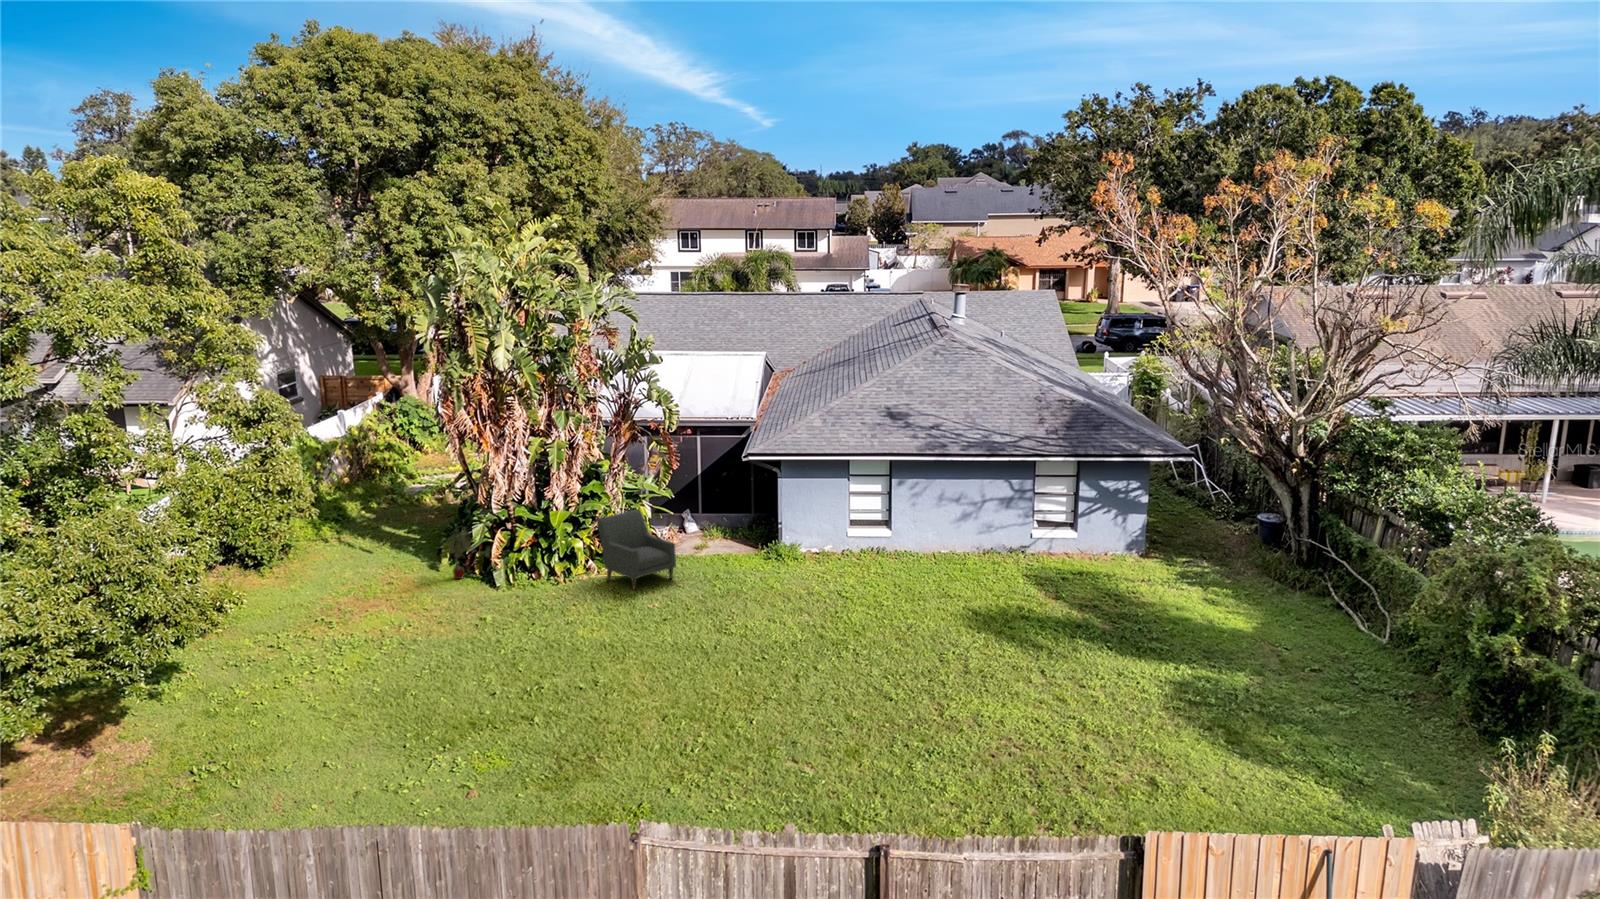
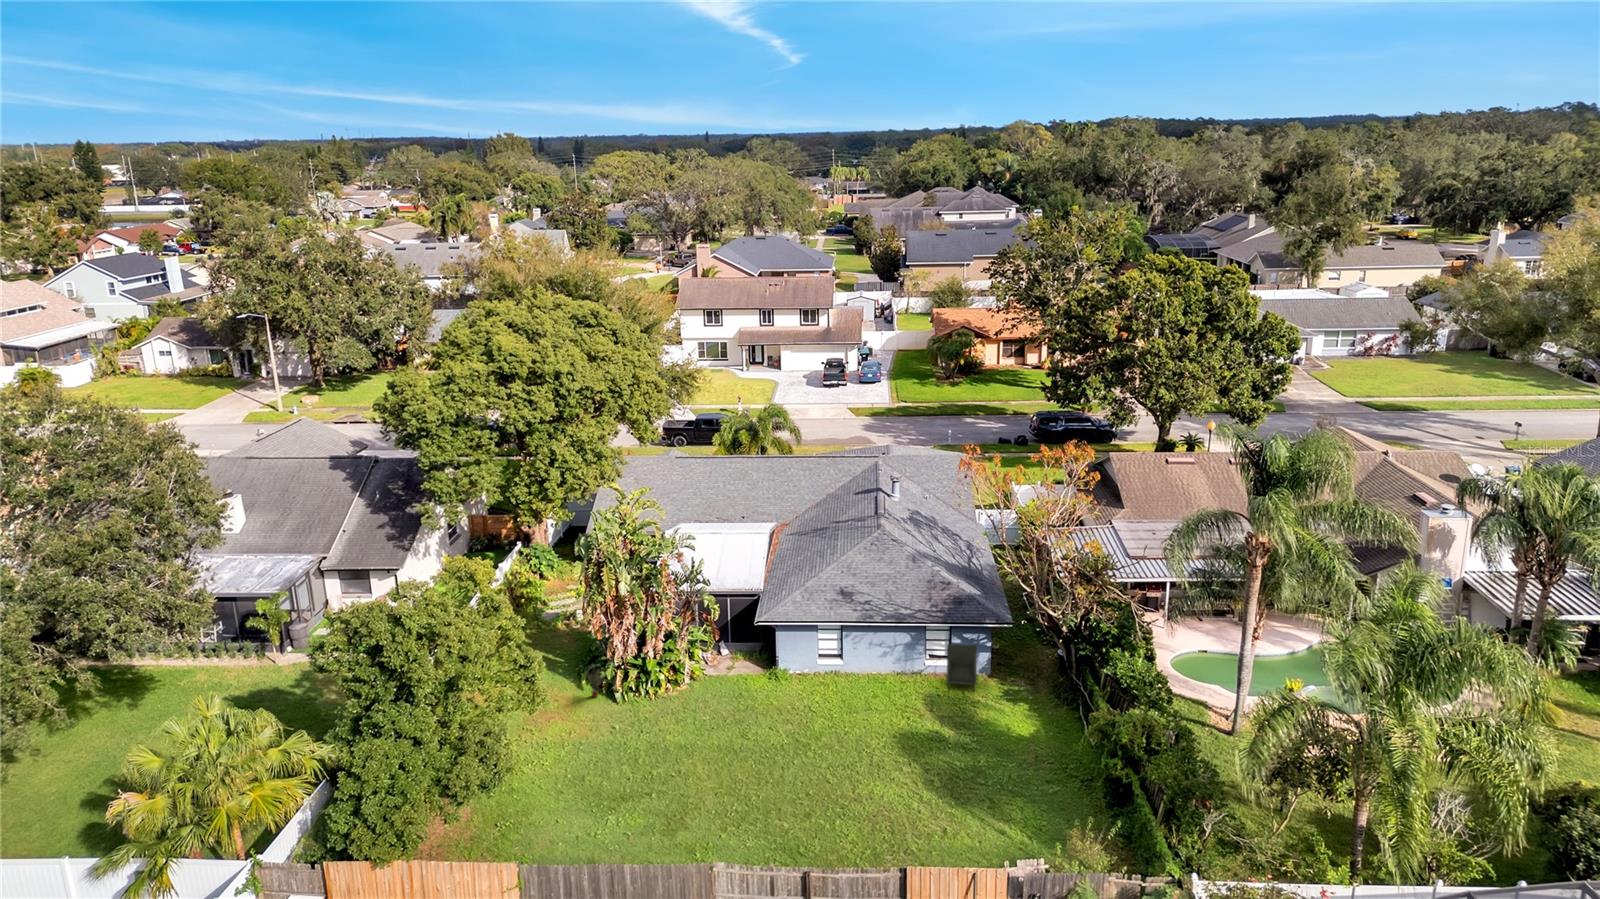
chair: present [597,509,676,590] -> present [946,644,977,688]

